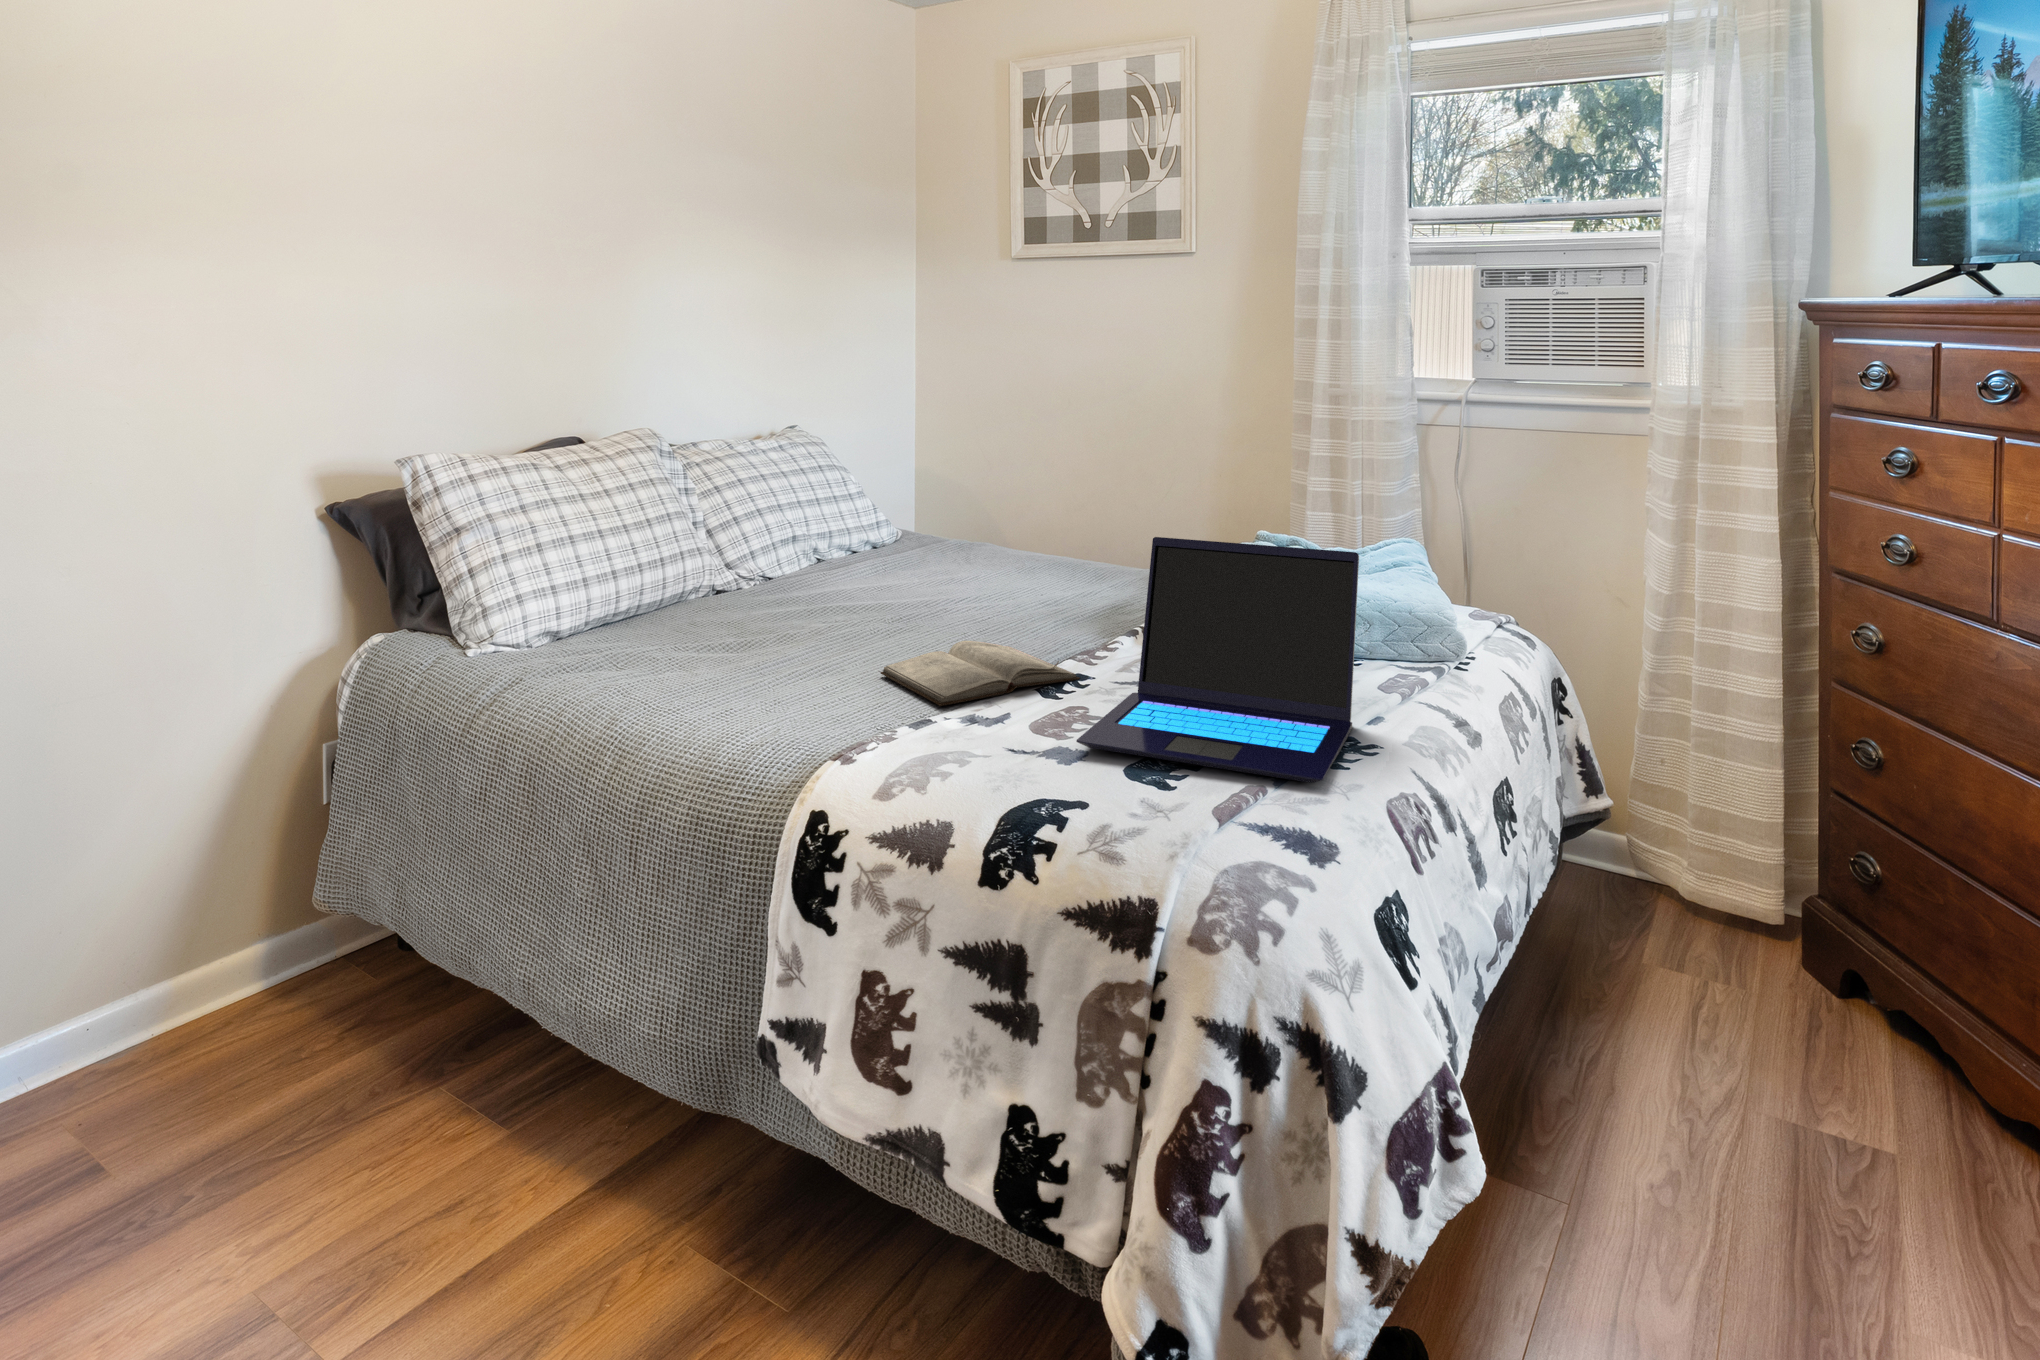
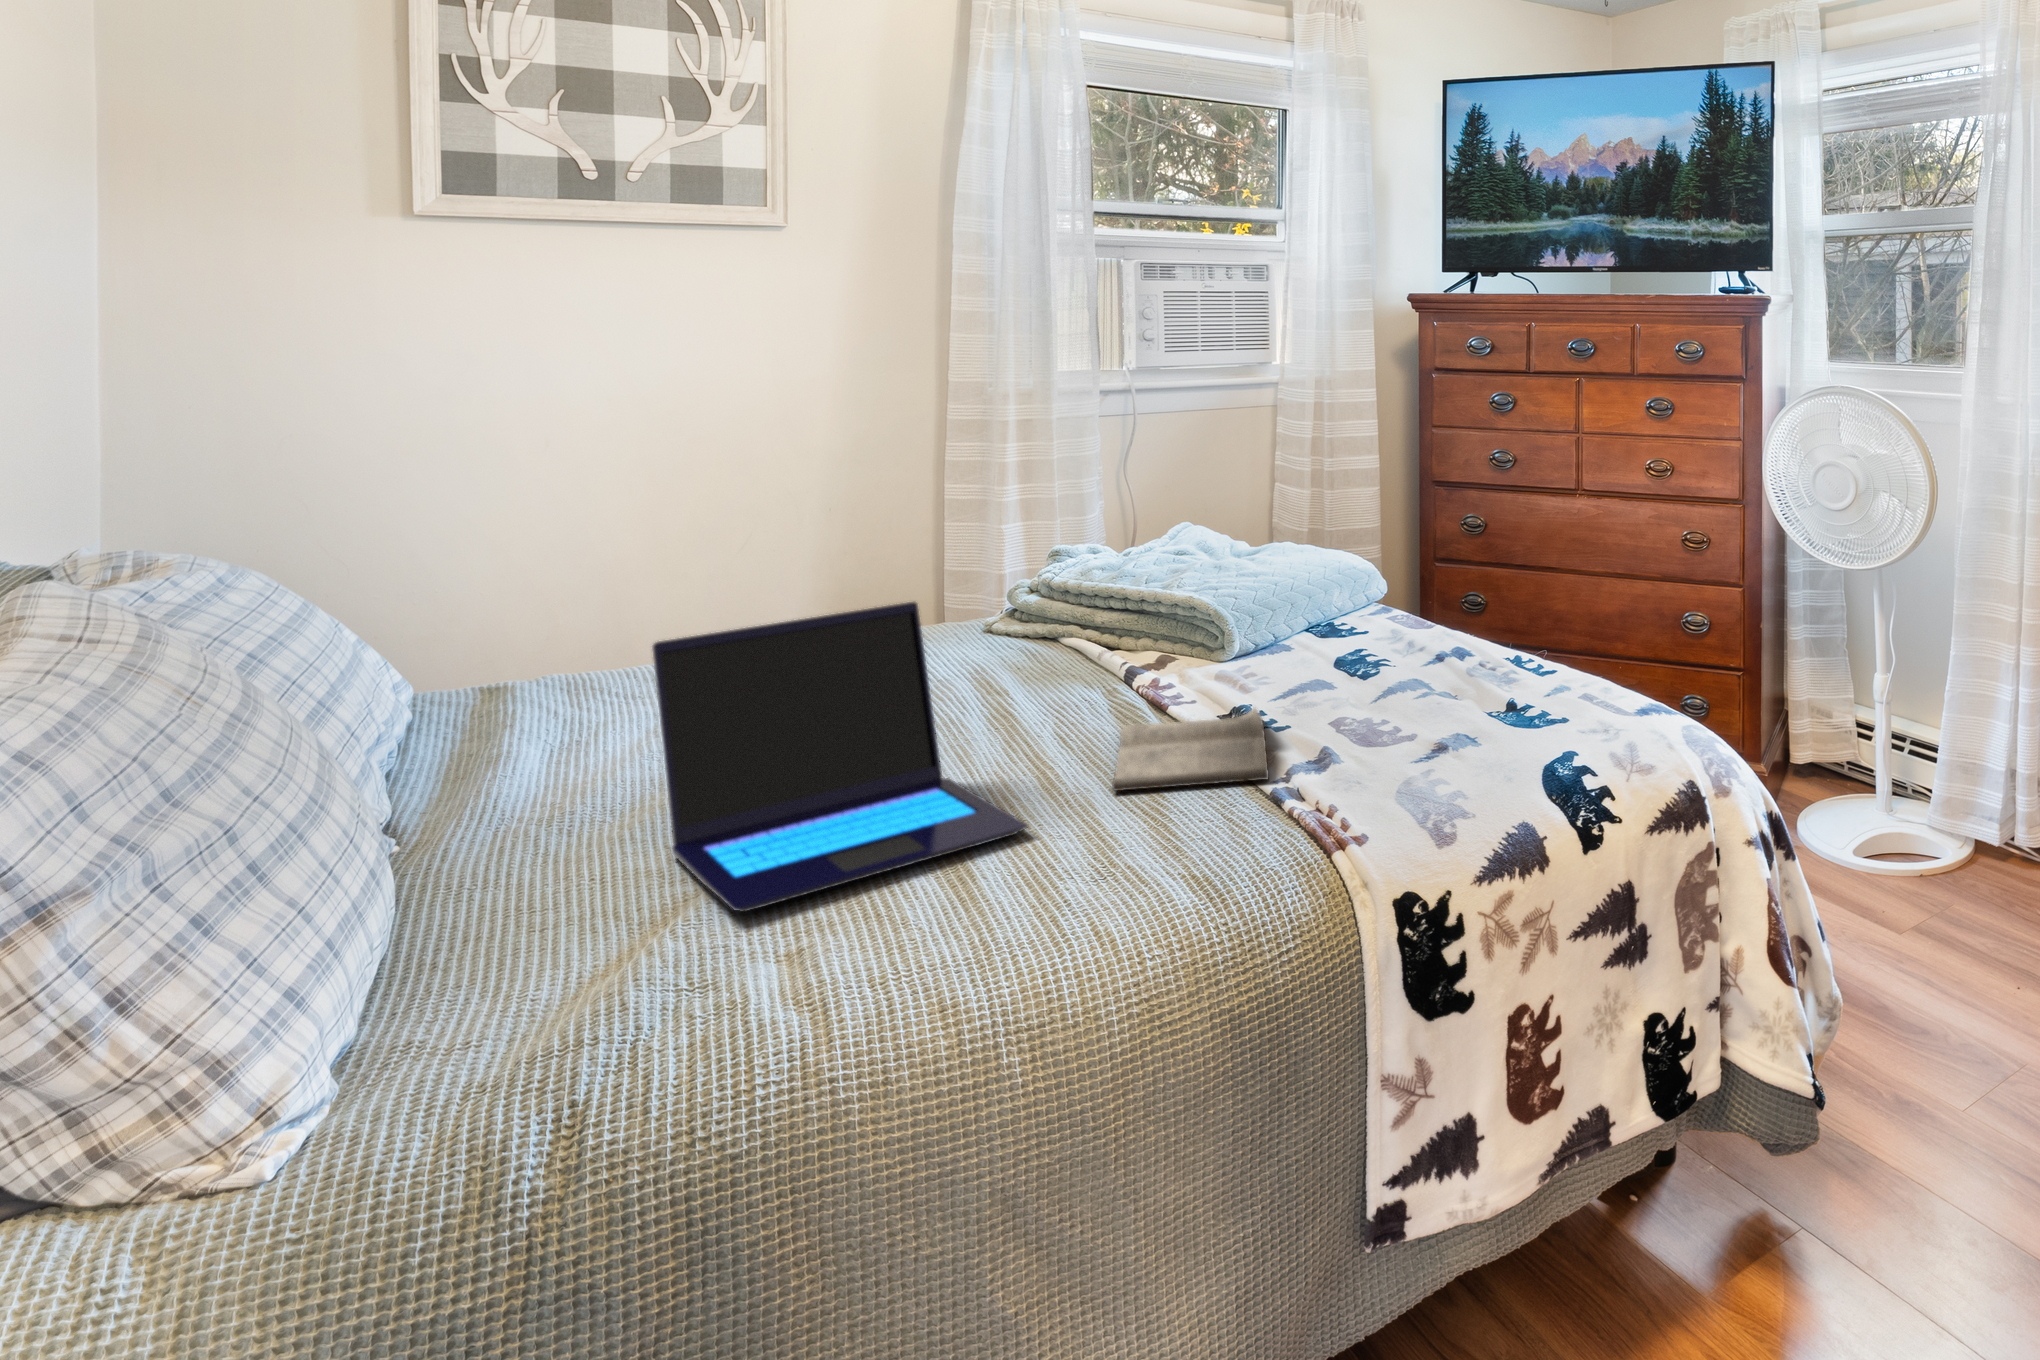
laptop: present [1076,537,1359,783] -> present [652,602,1028,912]

